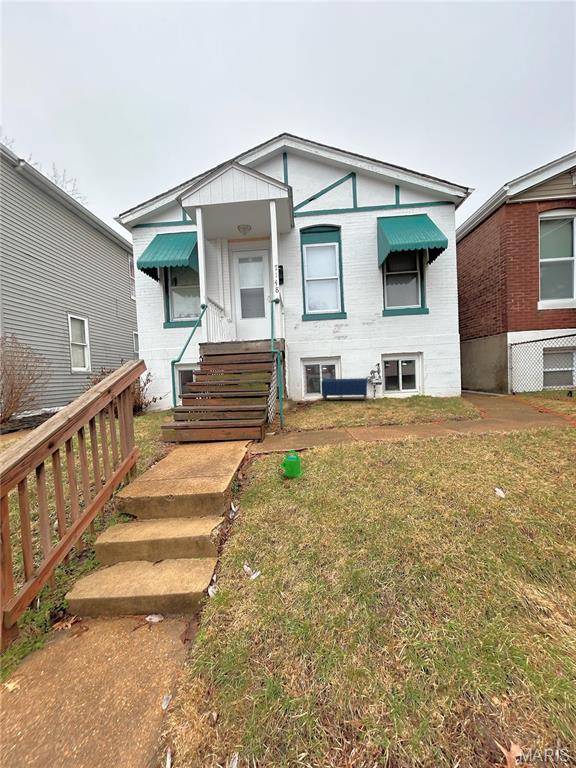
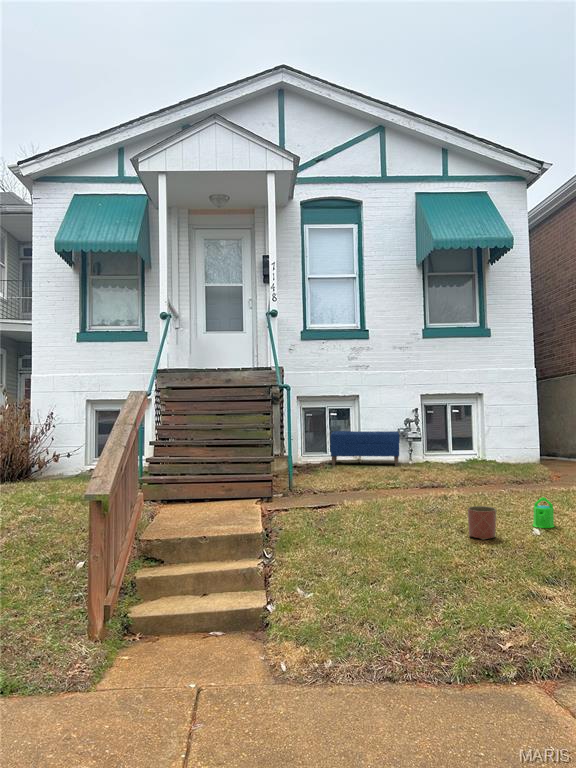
watering can: present [281,450,302,477] -> present [533,497,555,528]
planter: none [420,465,450,502] -> present [468,506,496,540]

